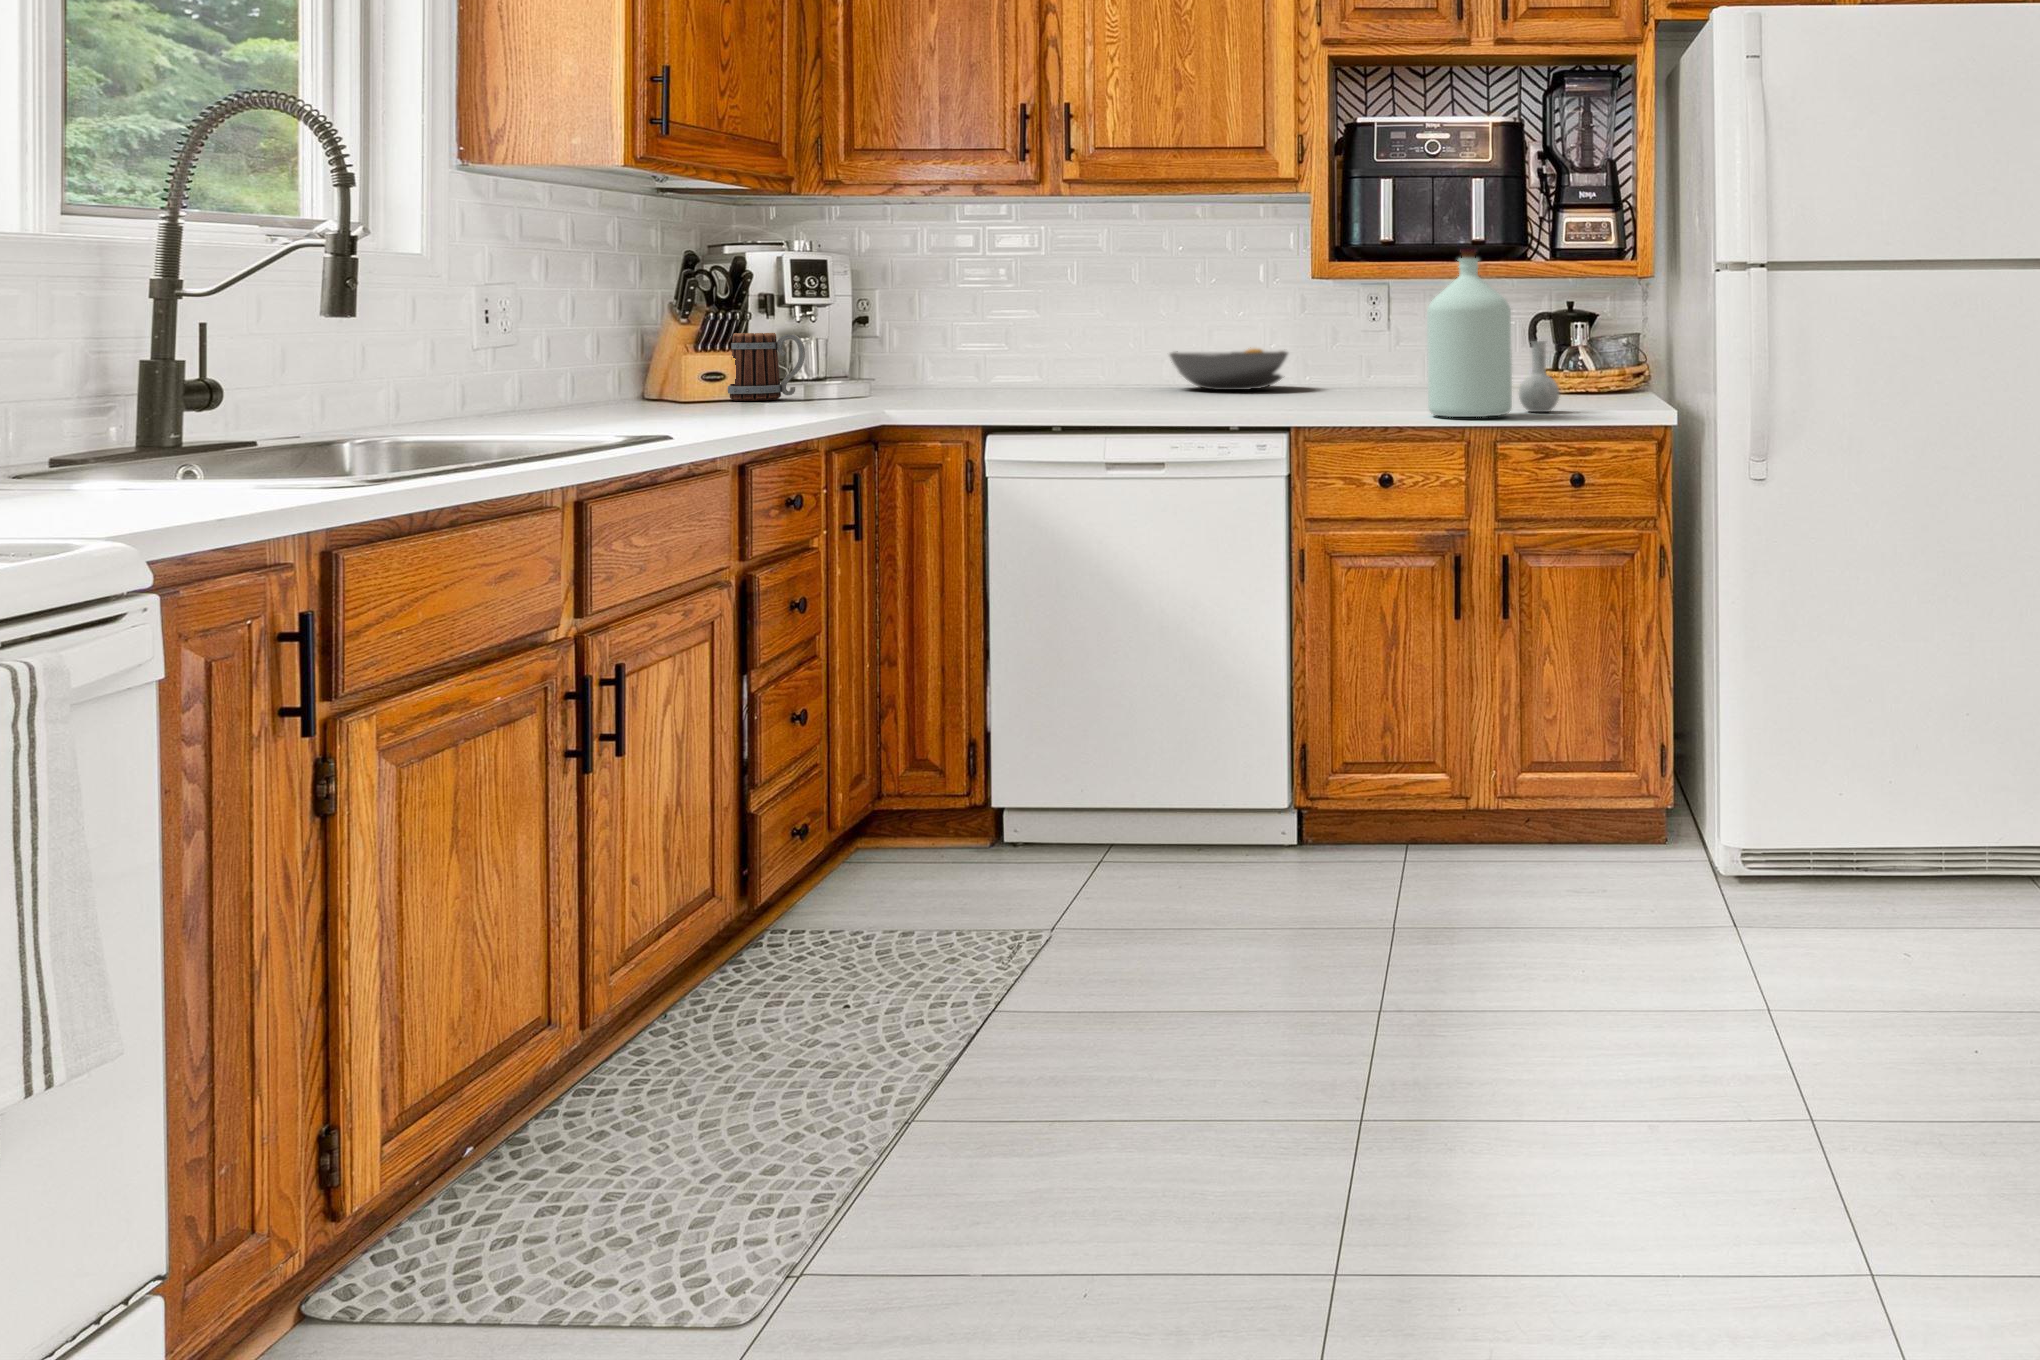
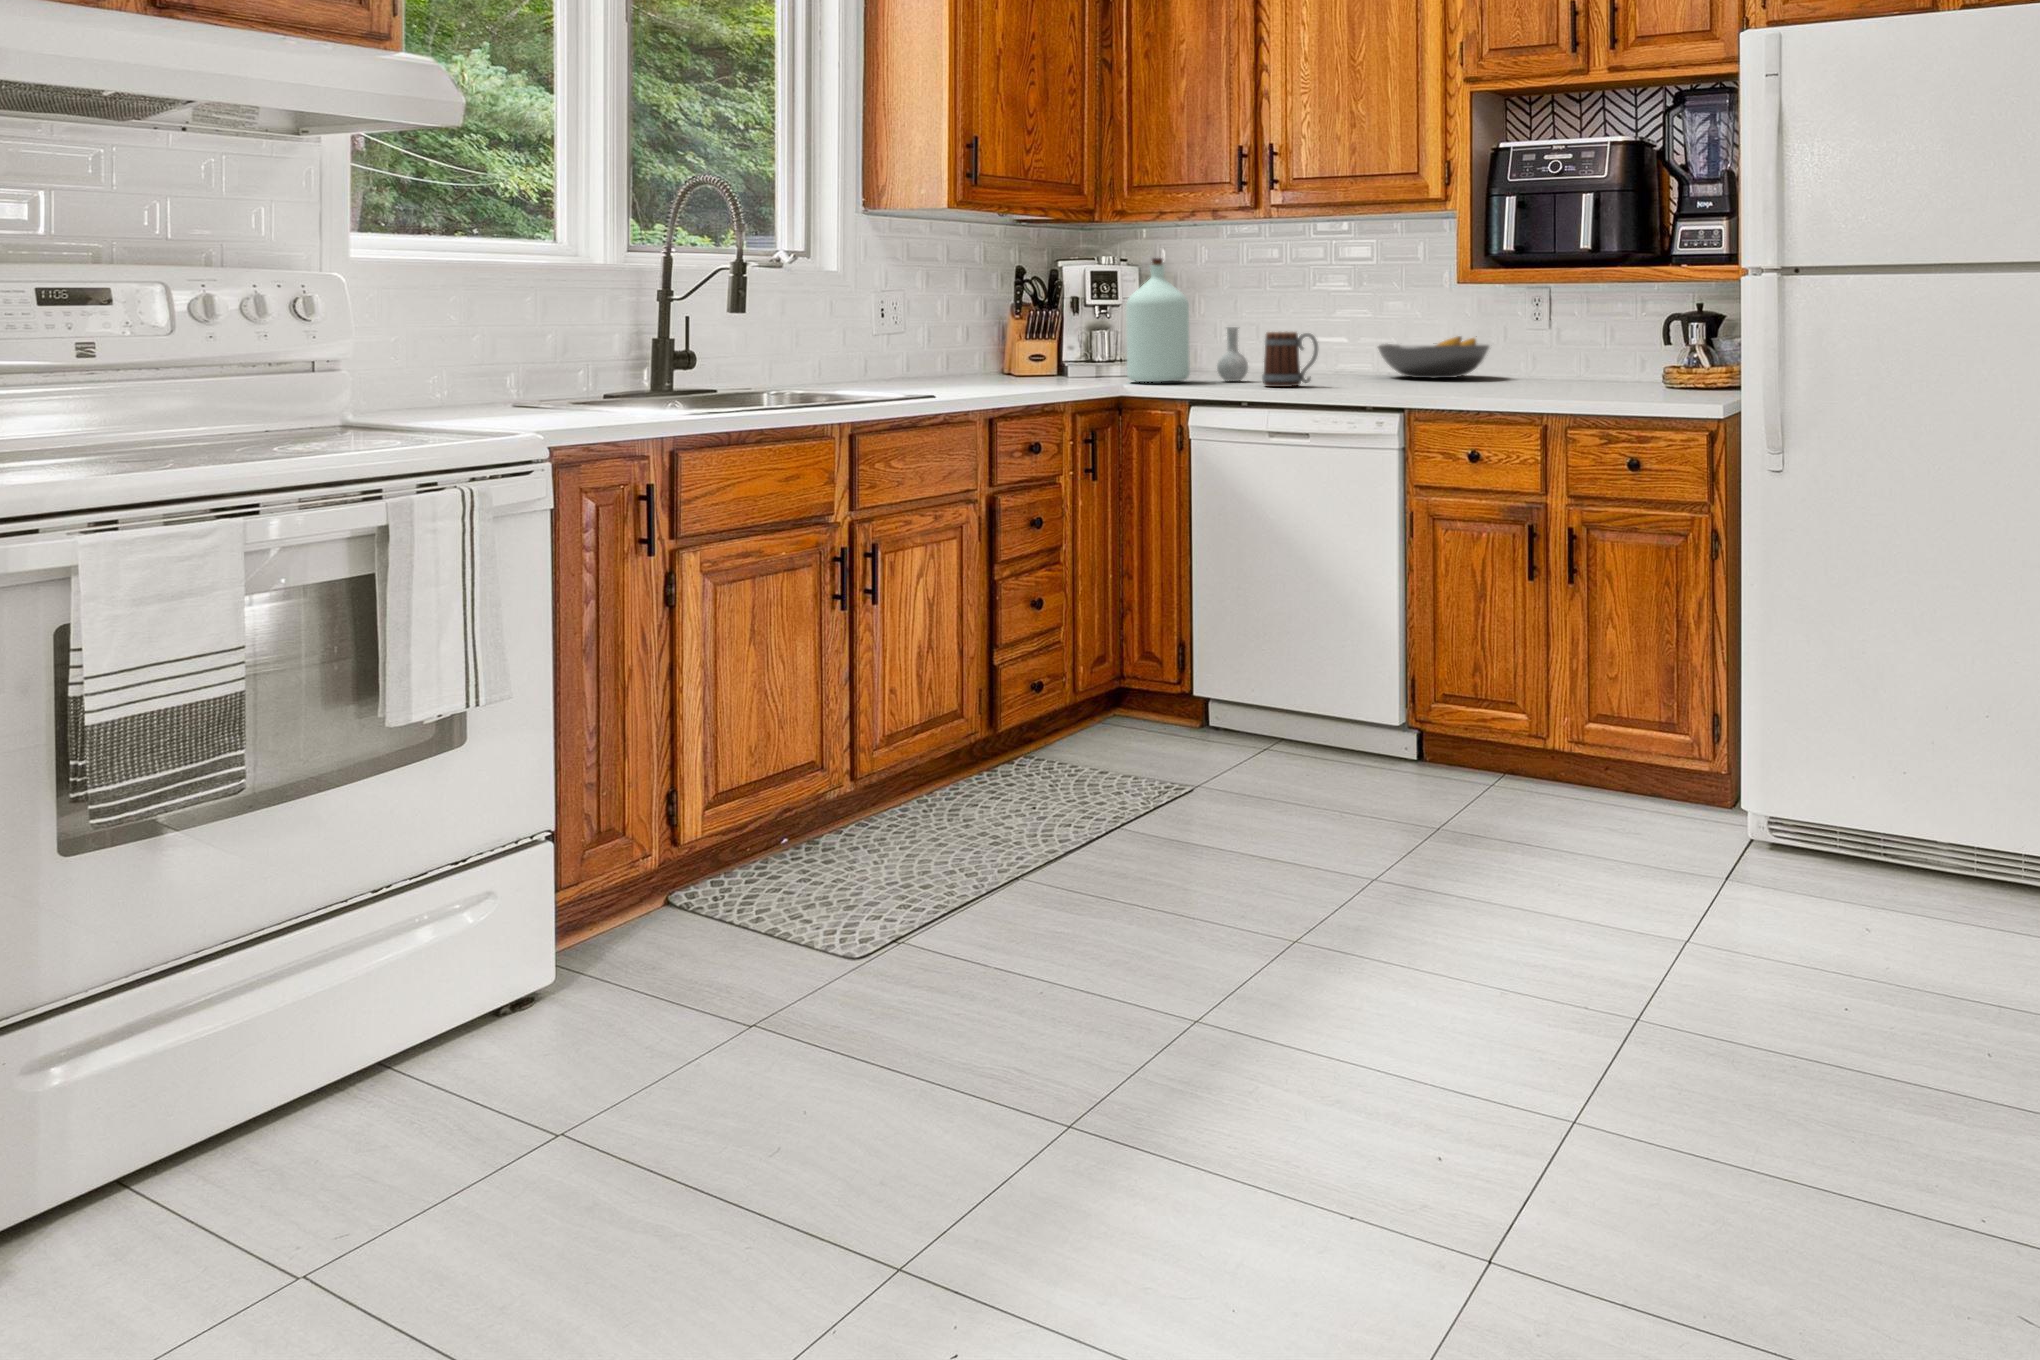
bottle: present [1427,249,1559,417] -> present [1126,258,1248,382]
mug: present [728,333,805,401] -> present [1262,332,1318,387]

